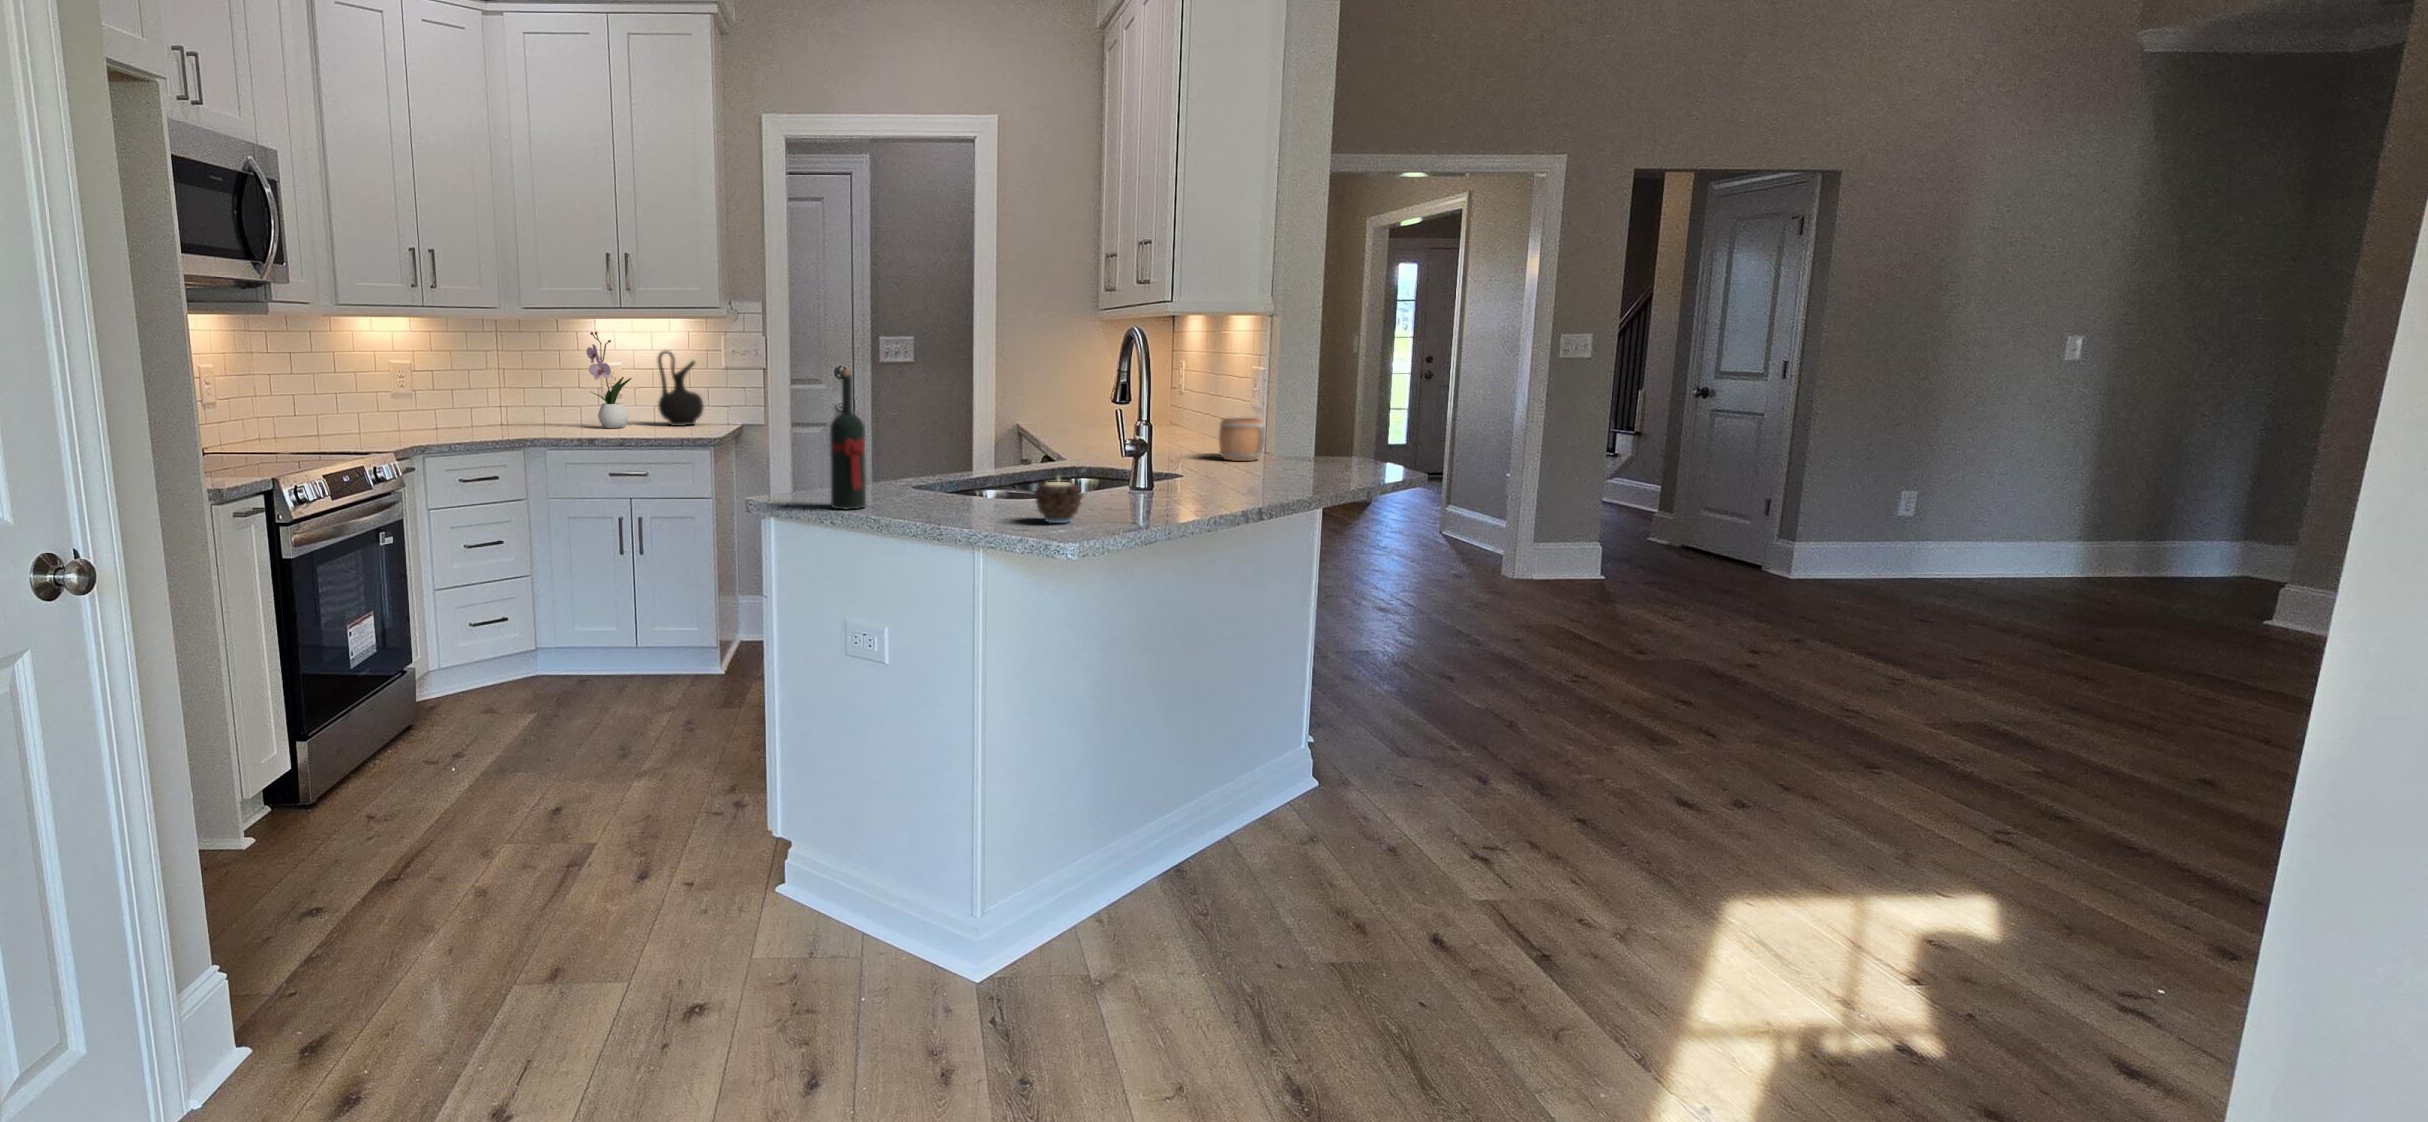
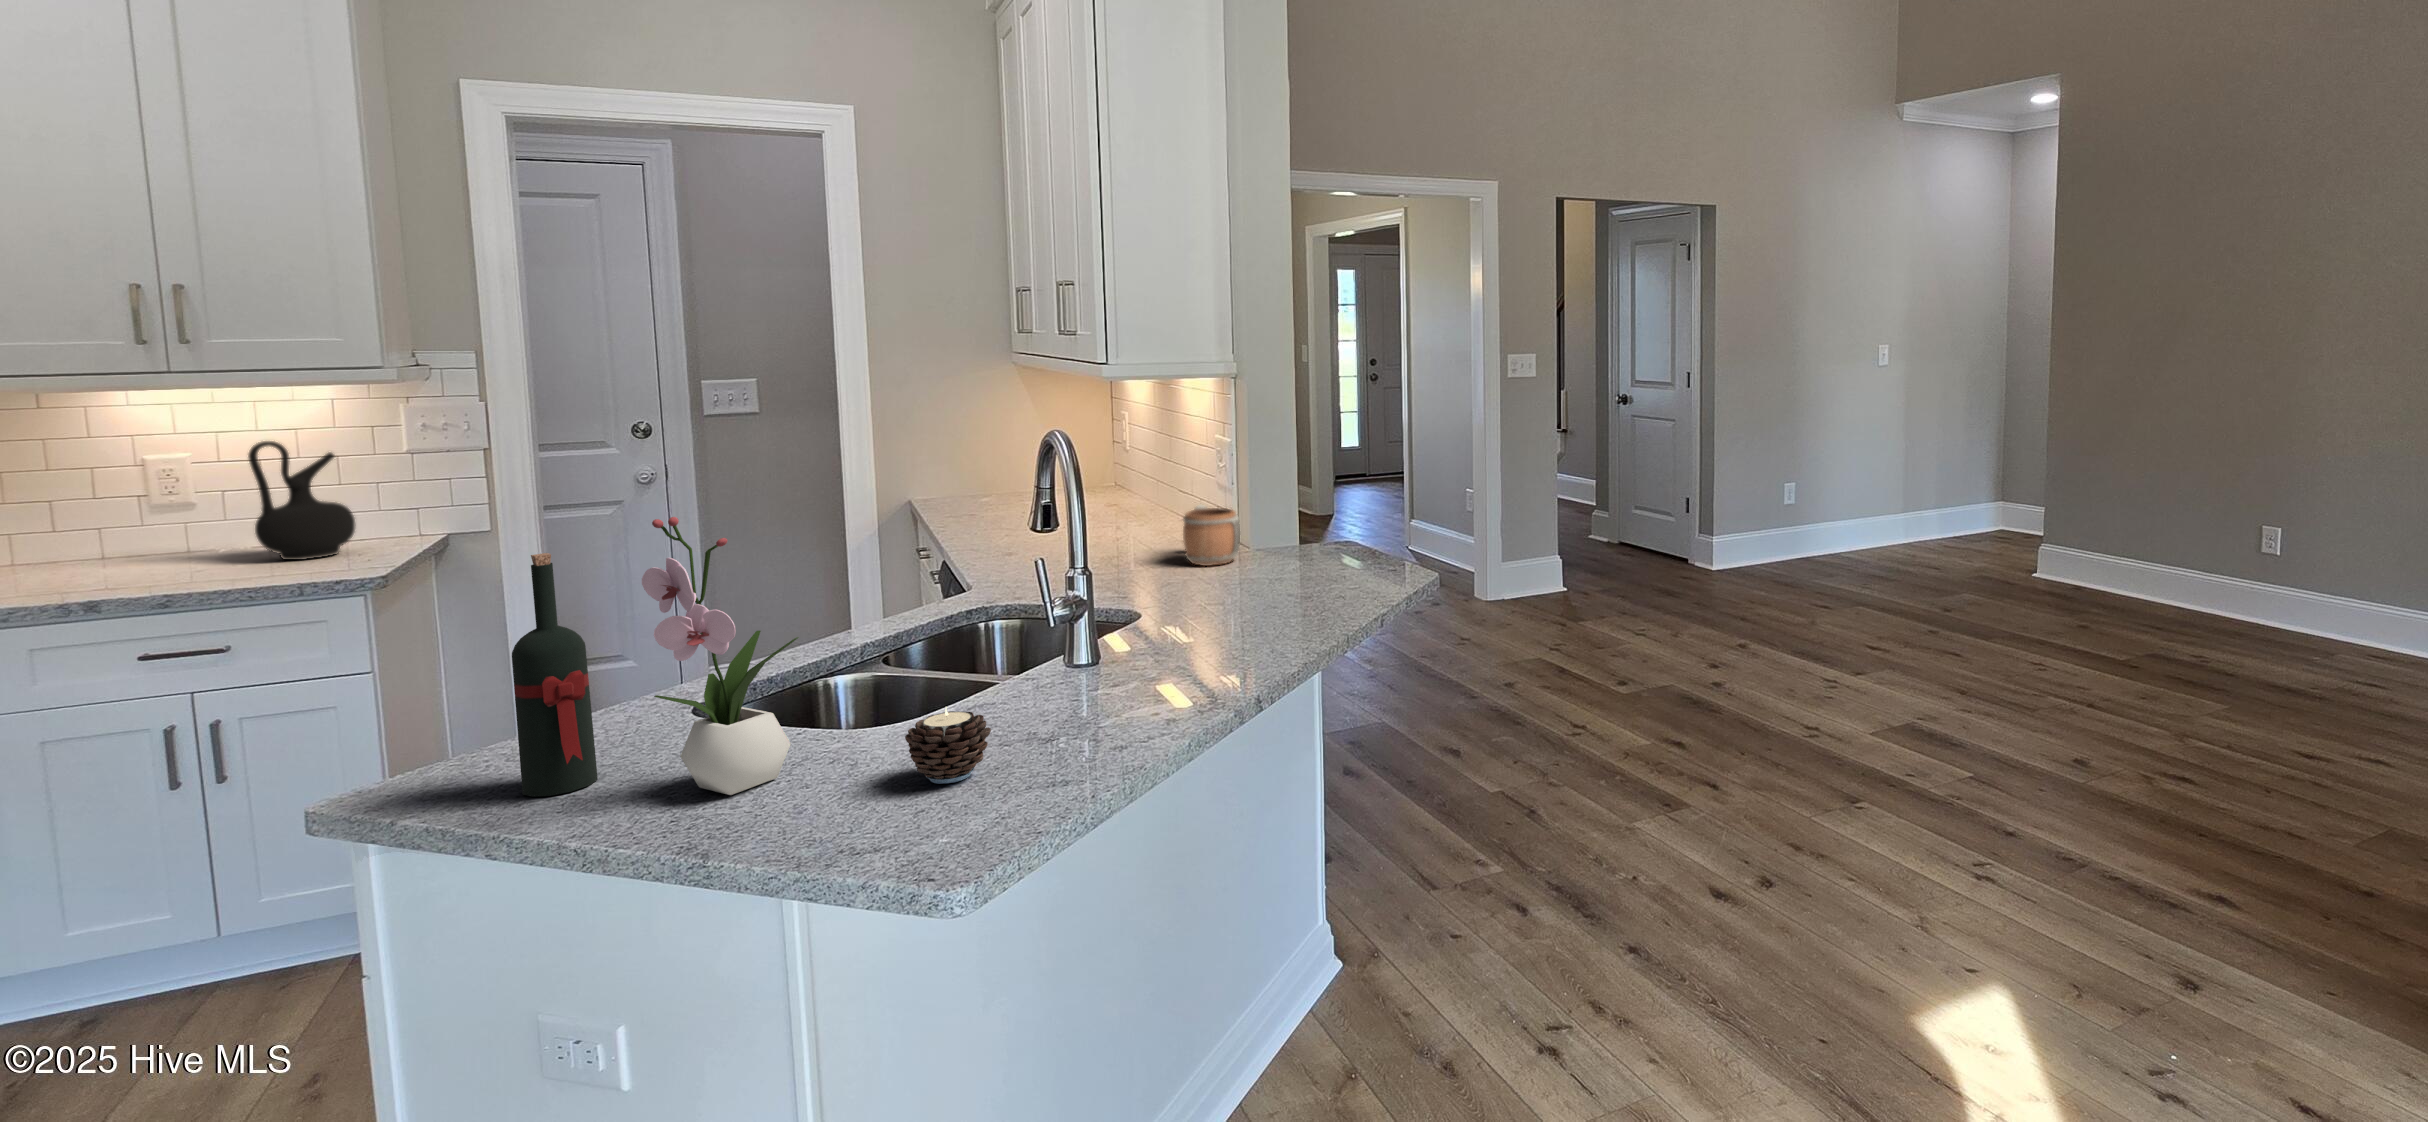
flower arrangement: present [586,332,632,428] -> present [642,517,798,795]

